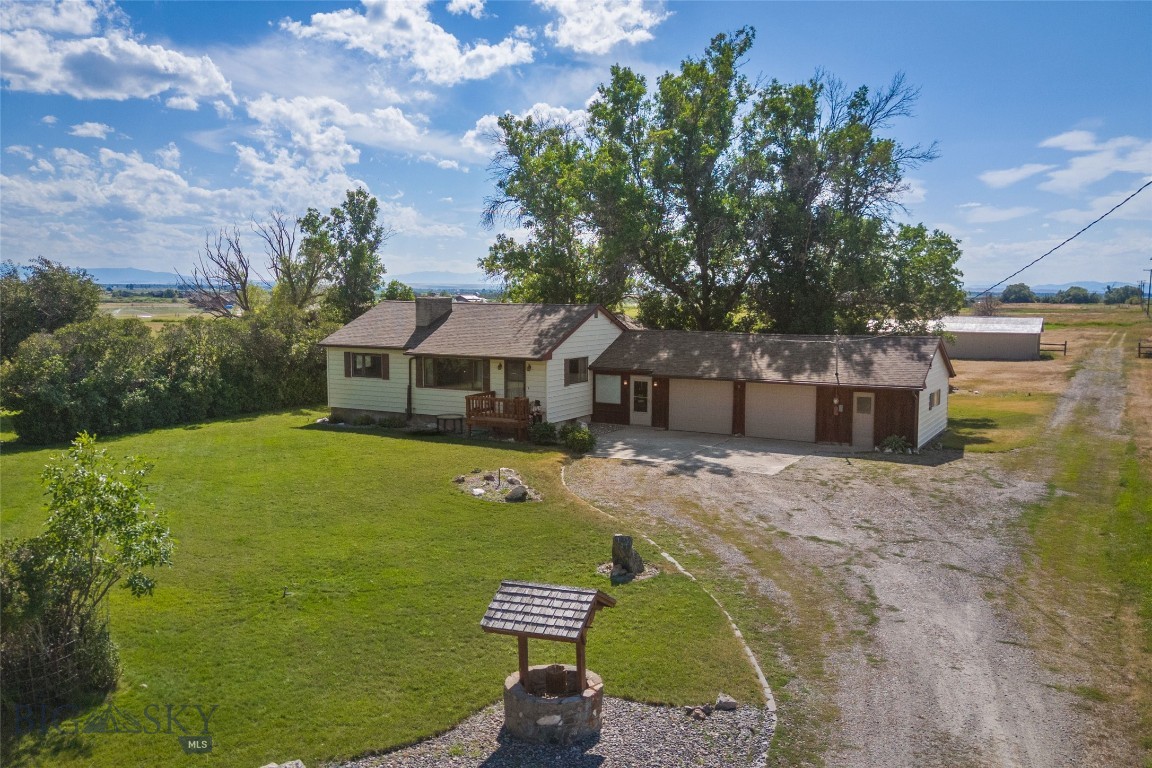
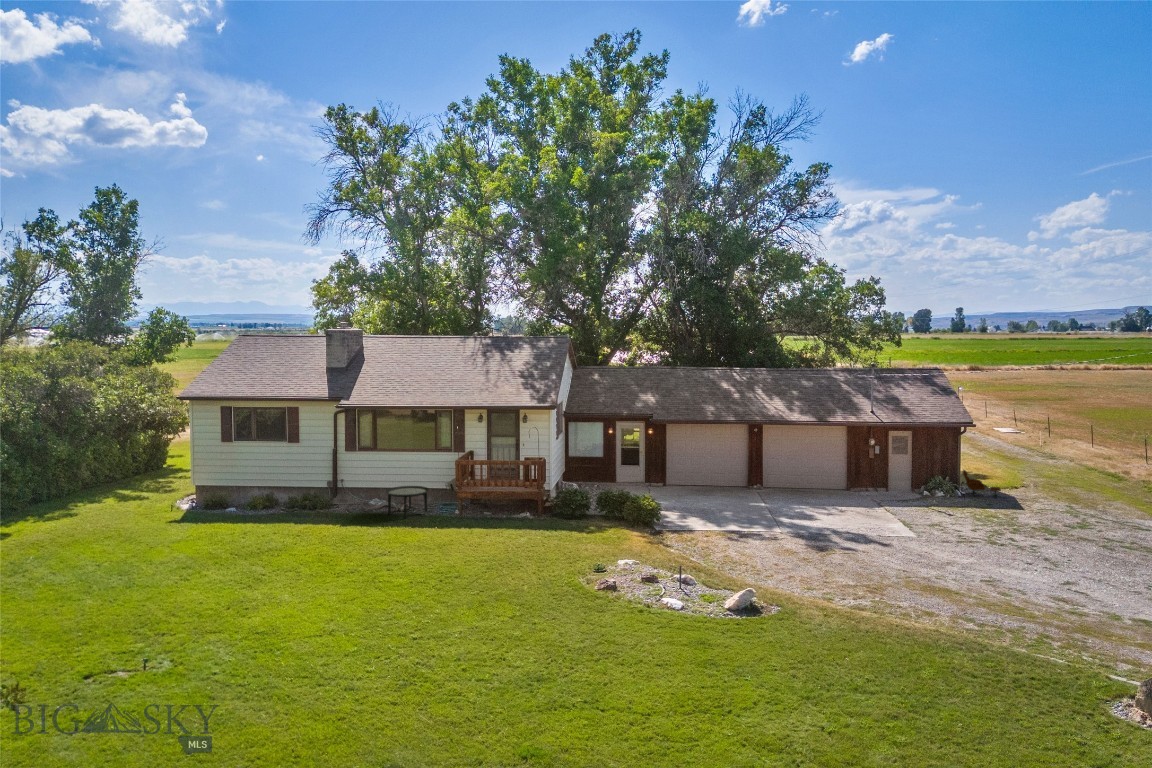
lounge chair: none [916,431,949,458] -> present [963,470,1001,497]

